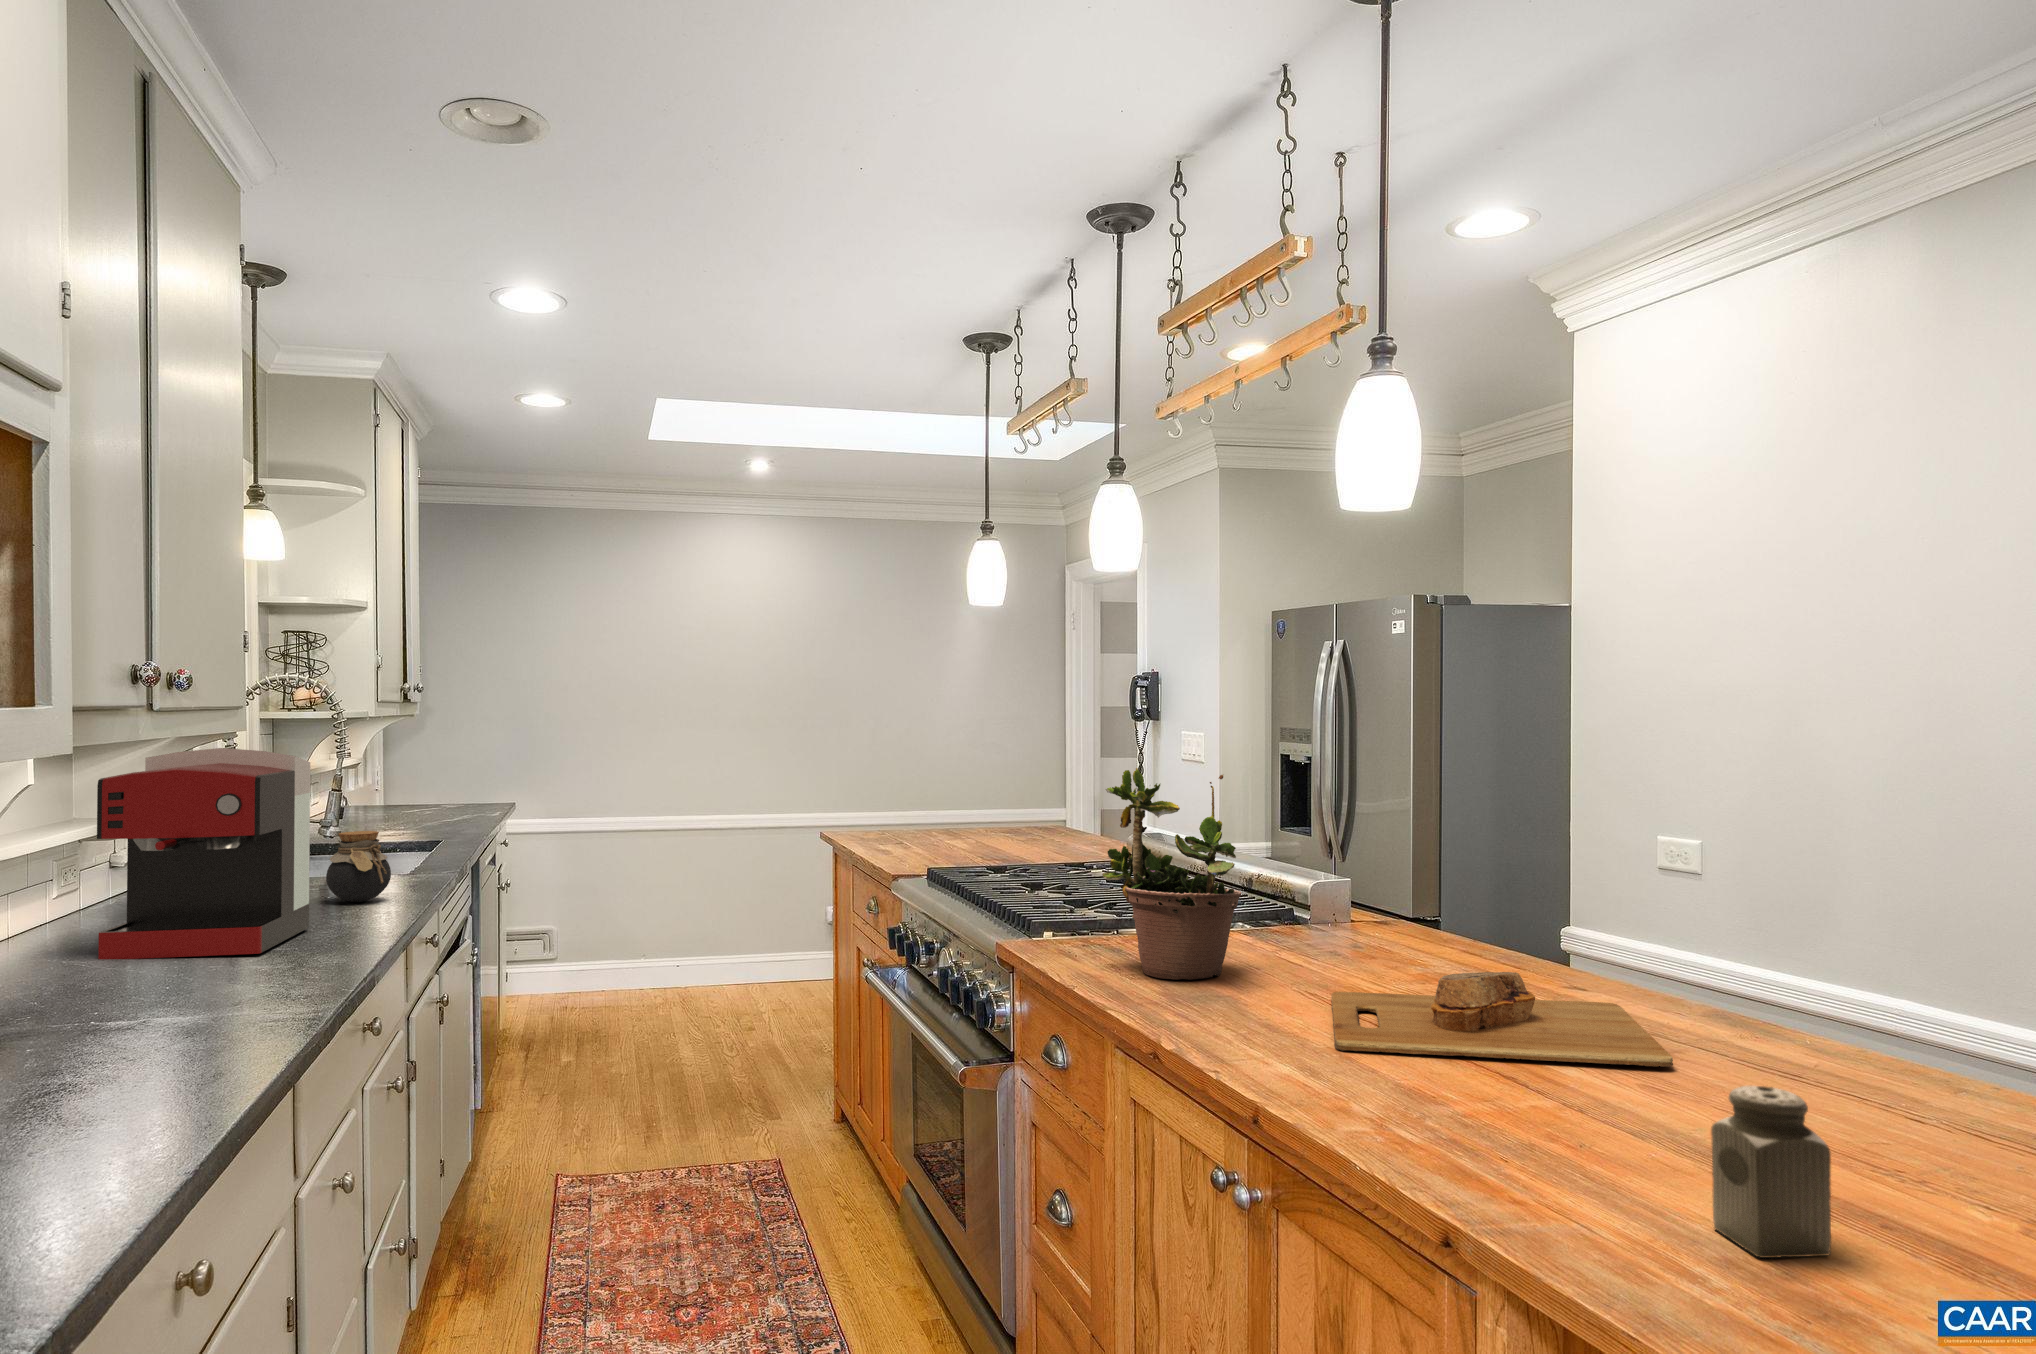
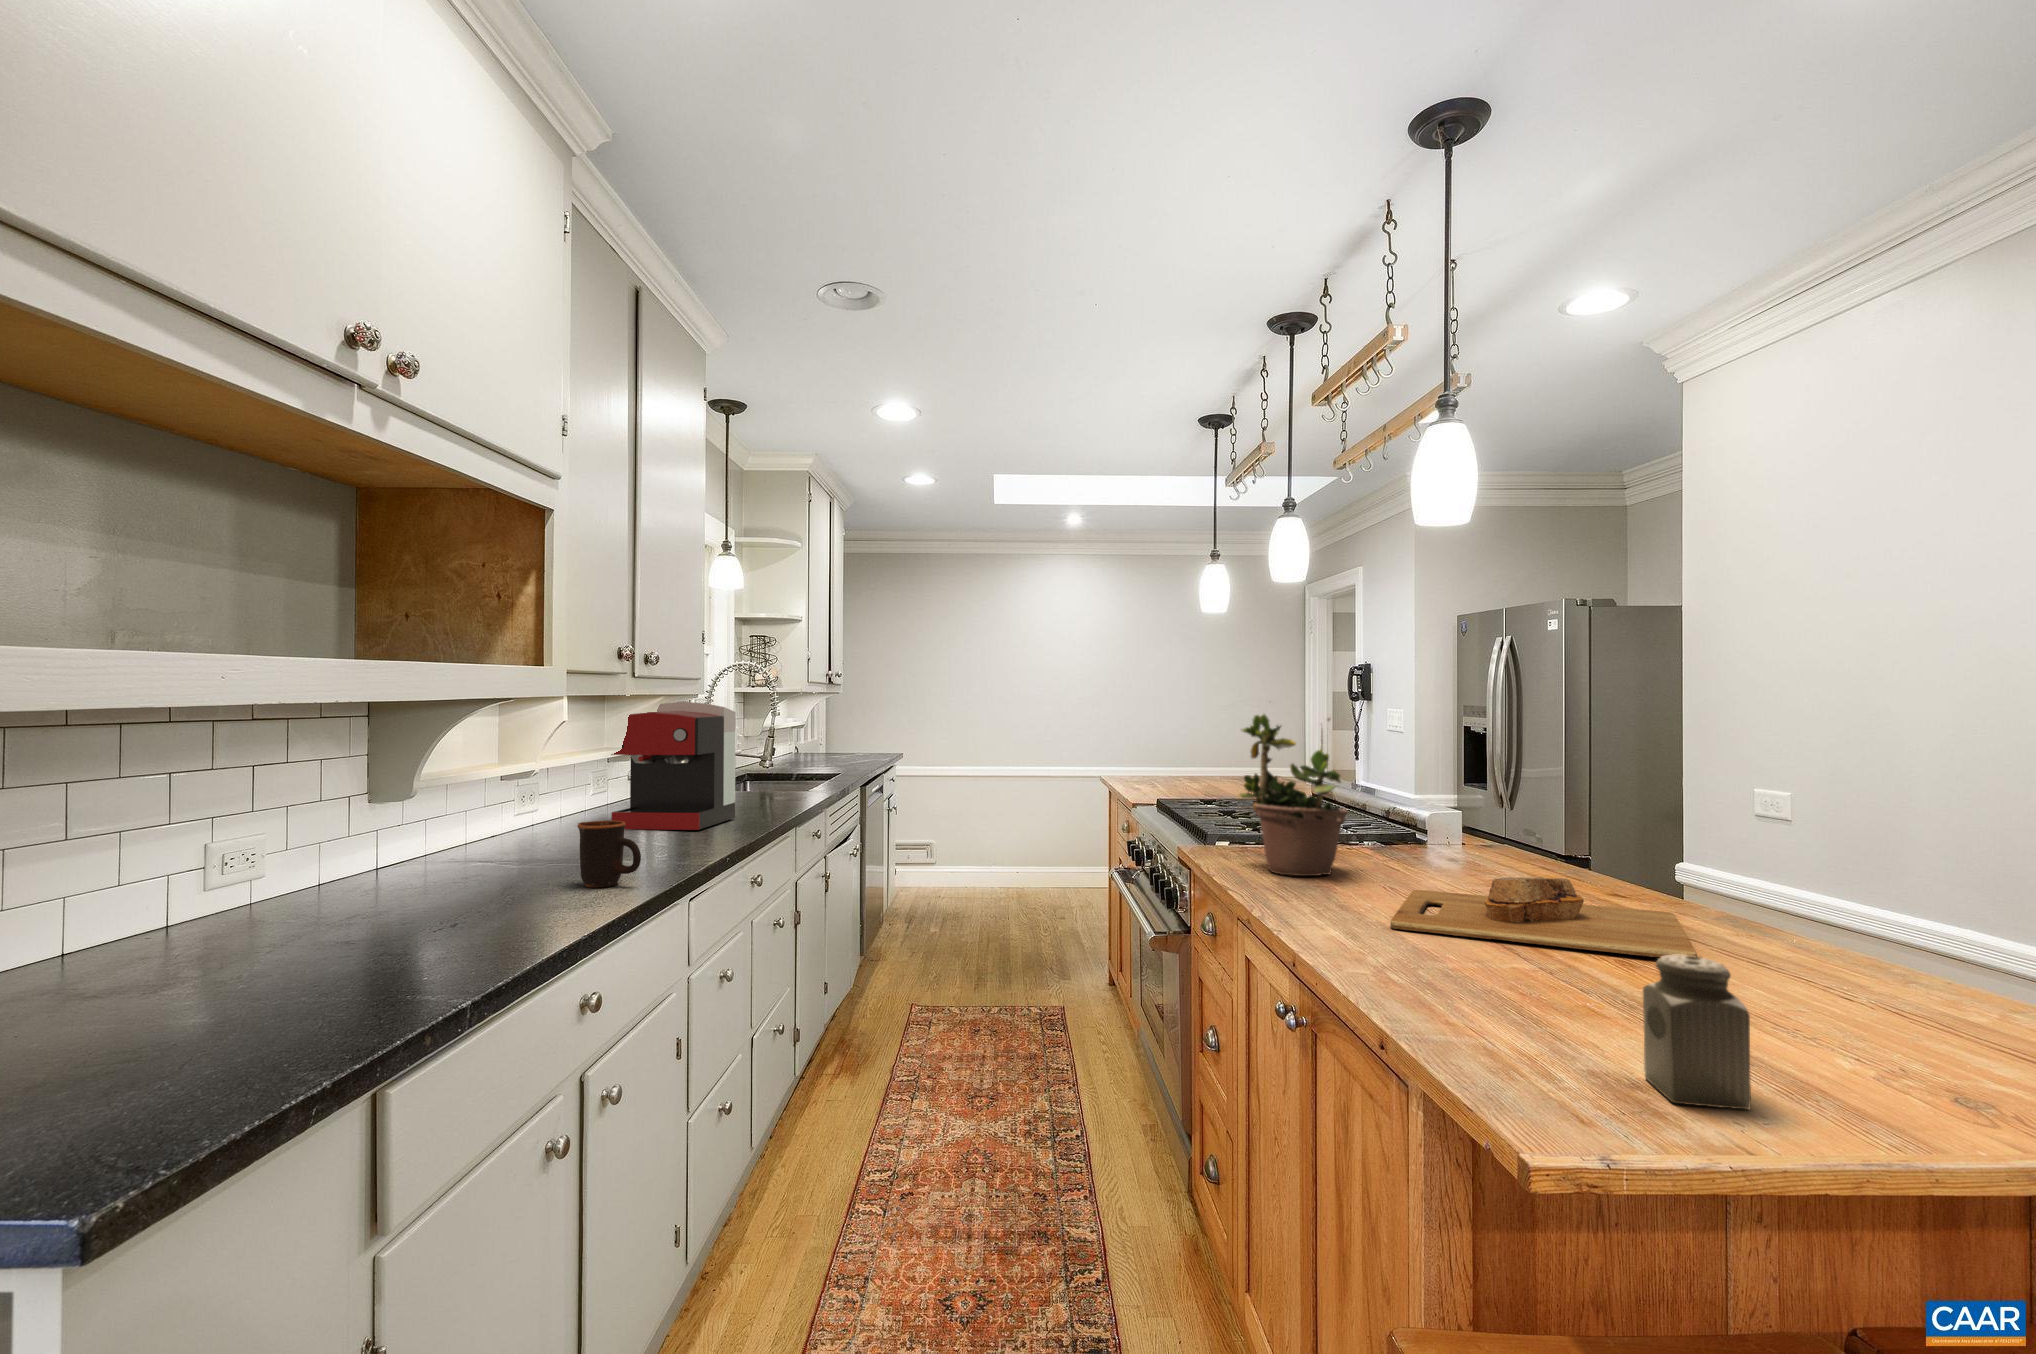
jar: present [326,831,391,902] -> none [755,760,793,806]
mug: none [106,962,226,1075] -> present [578,821,641,887]

